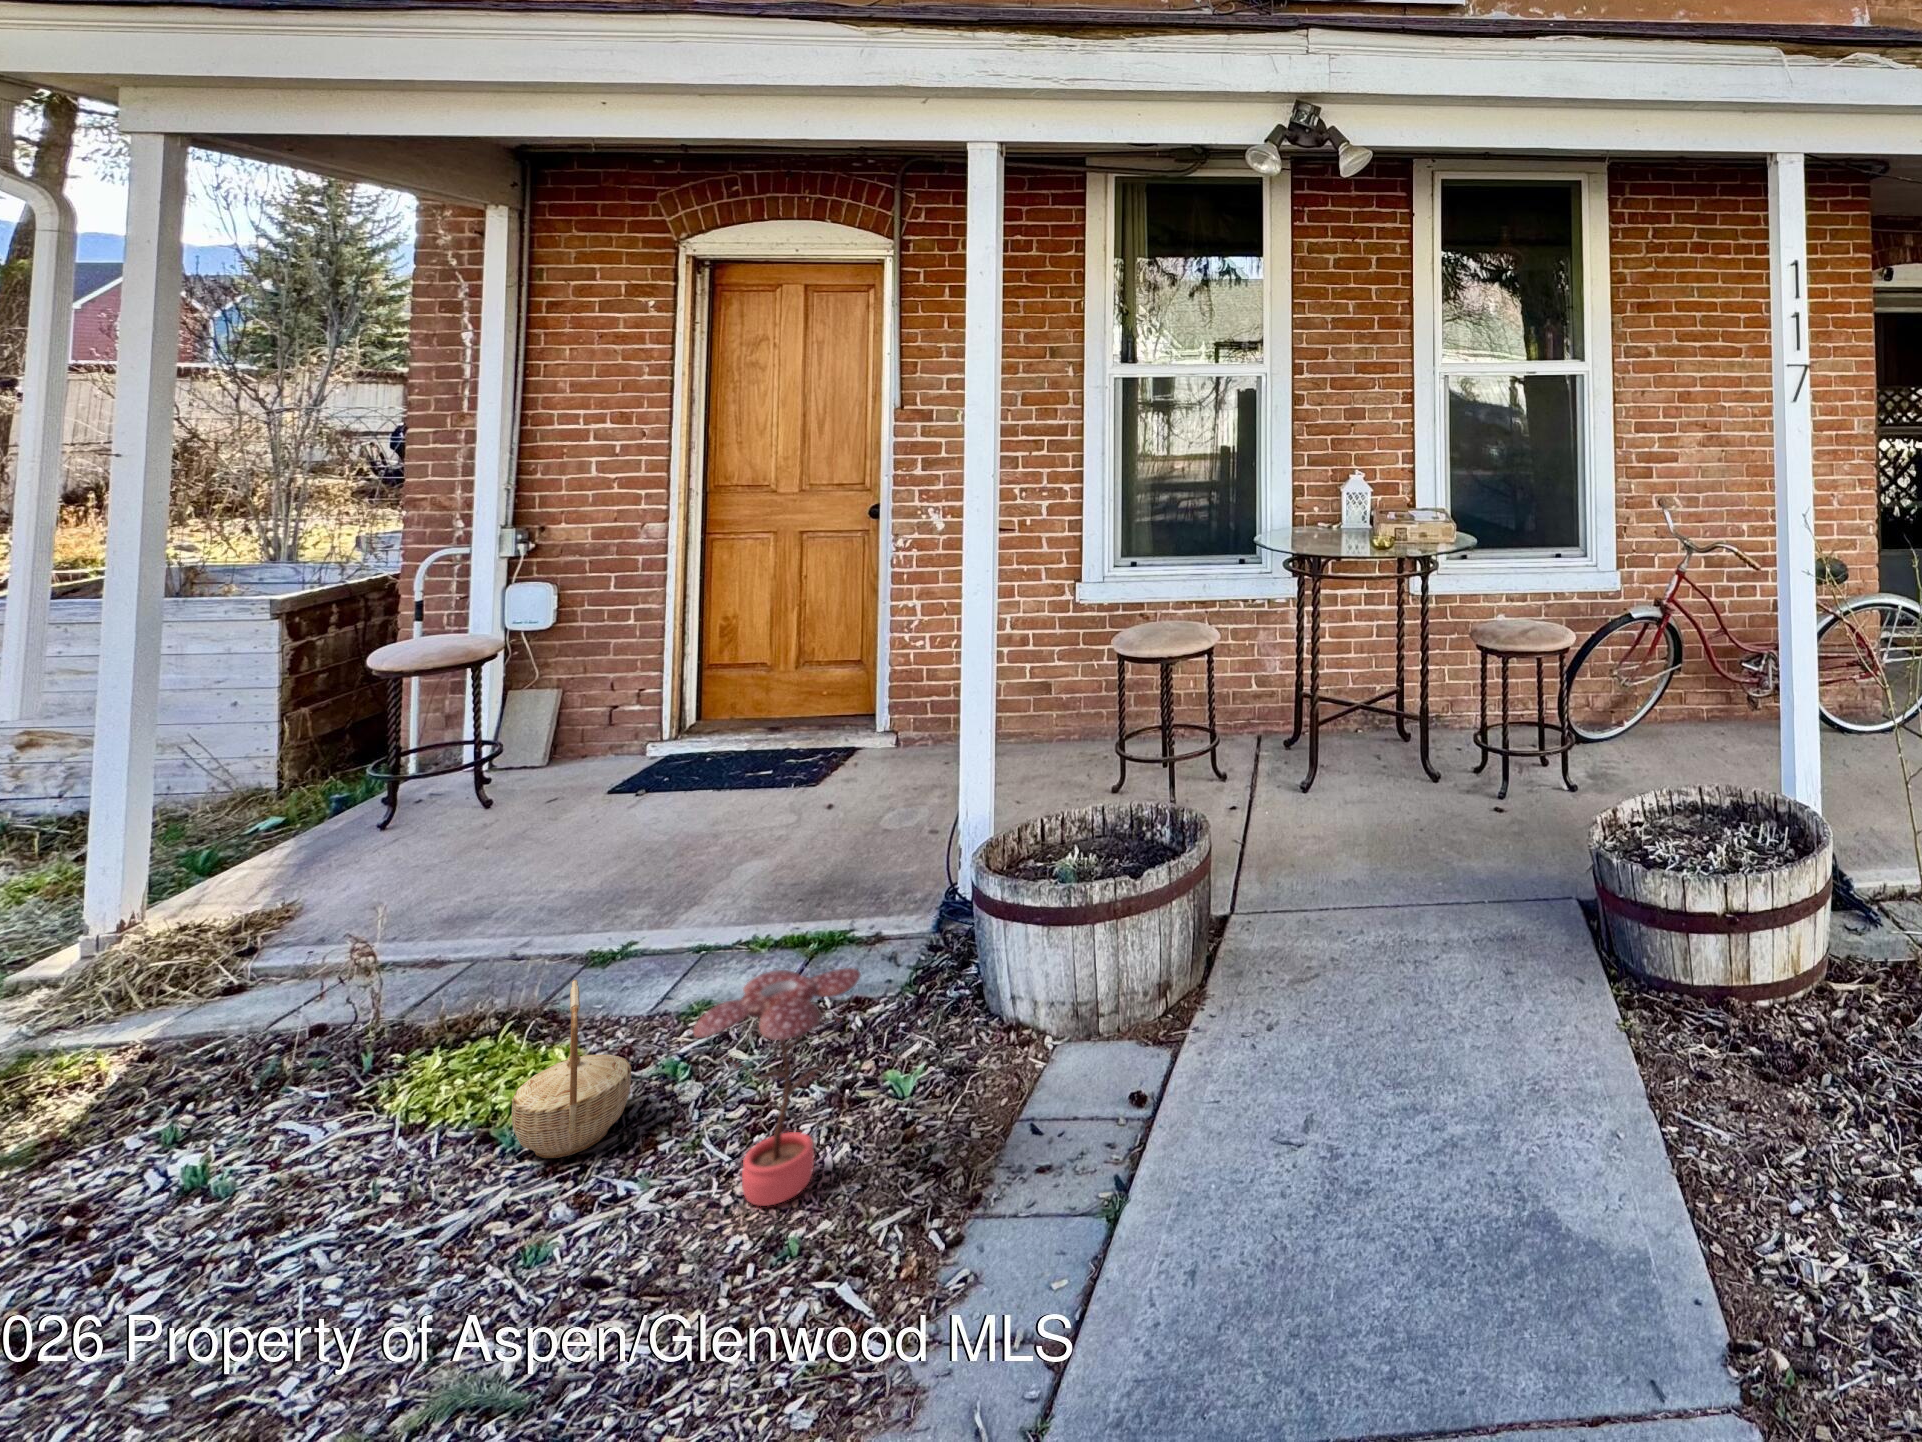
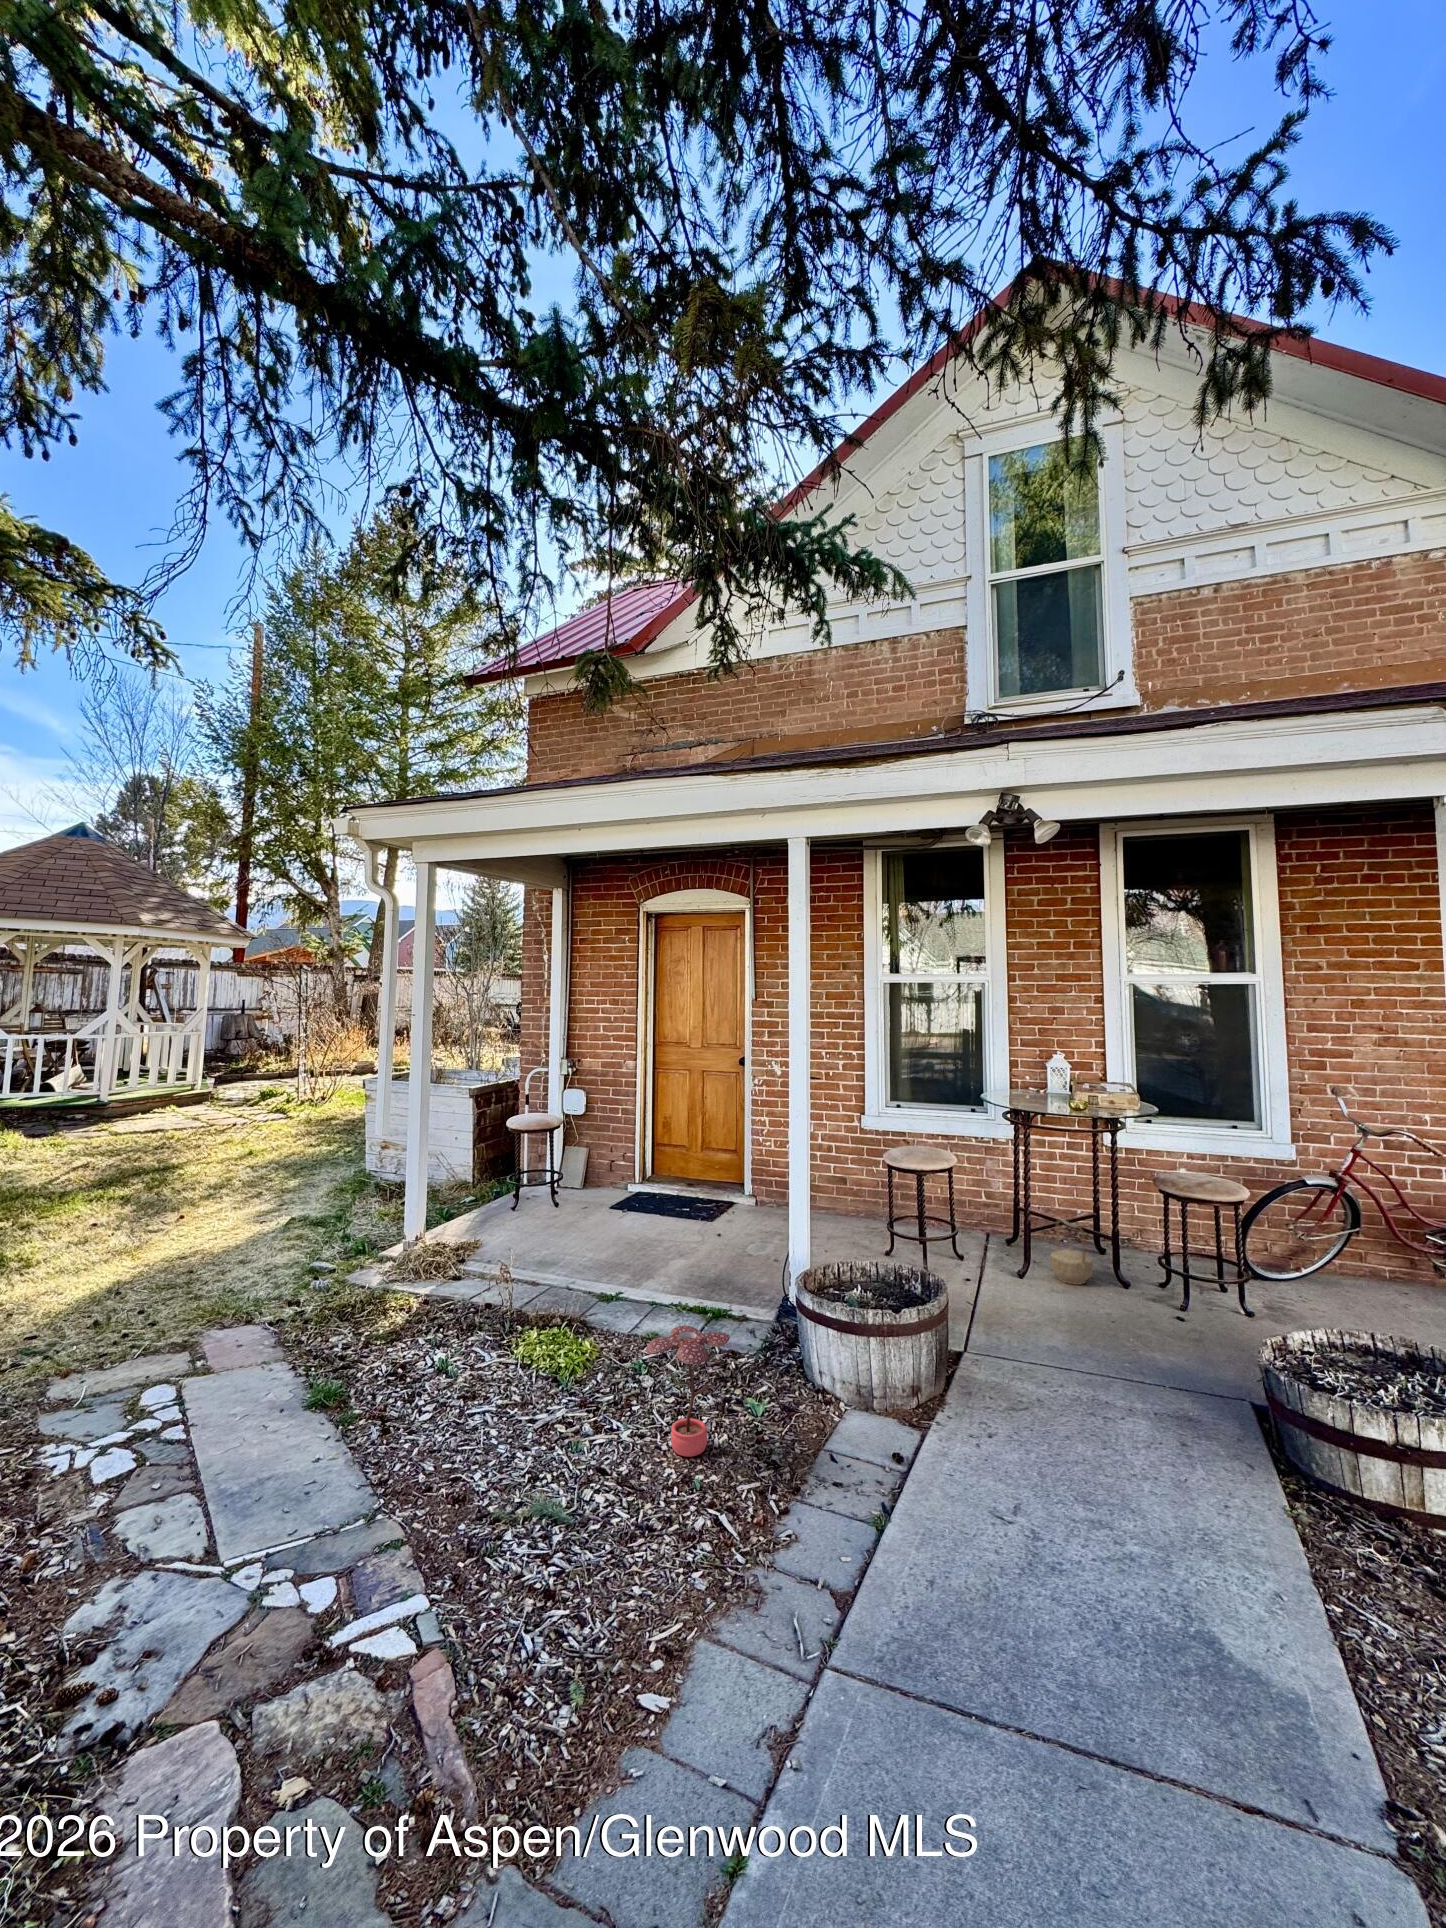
basket: present [512,980,631,1158] -> present [1050,1219,1093,1285]

